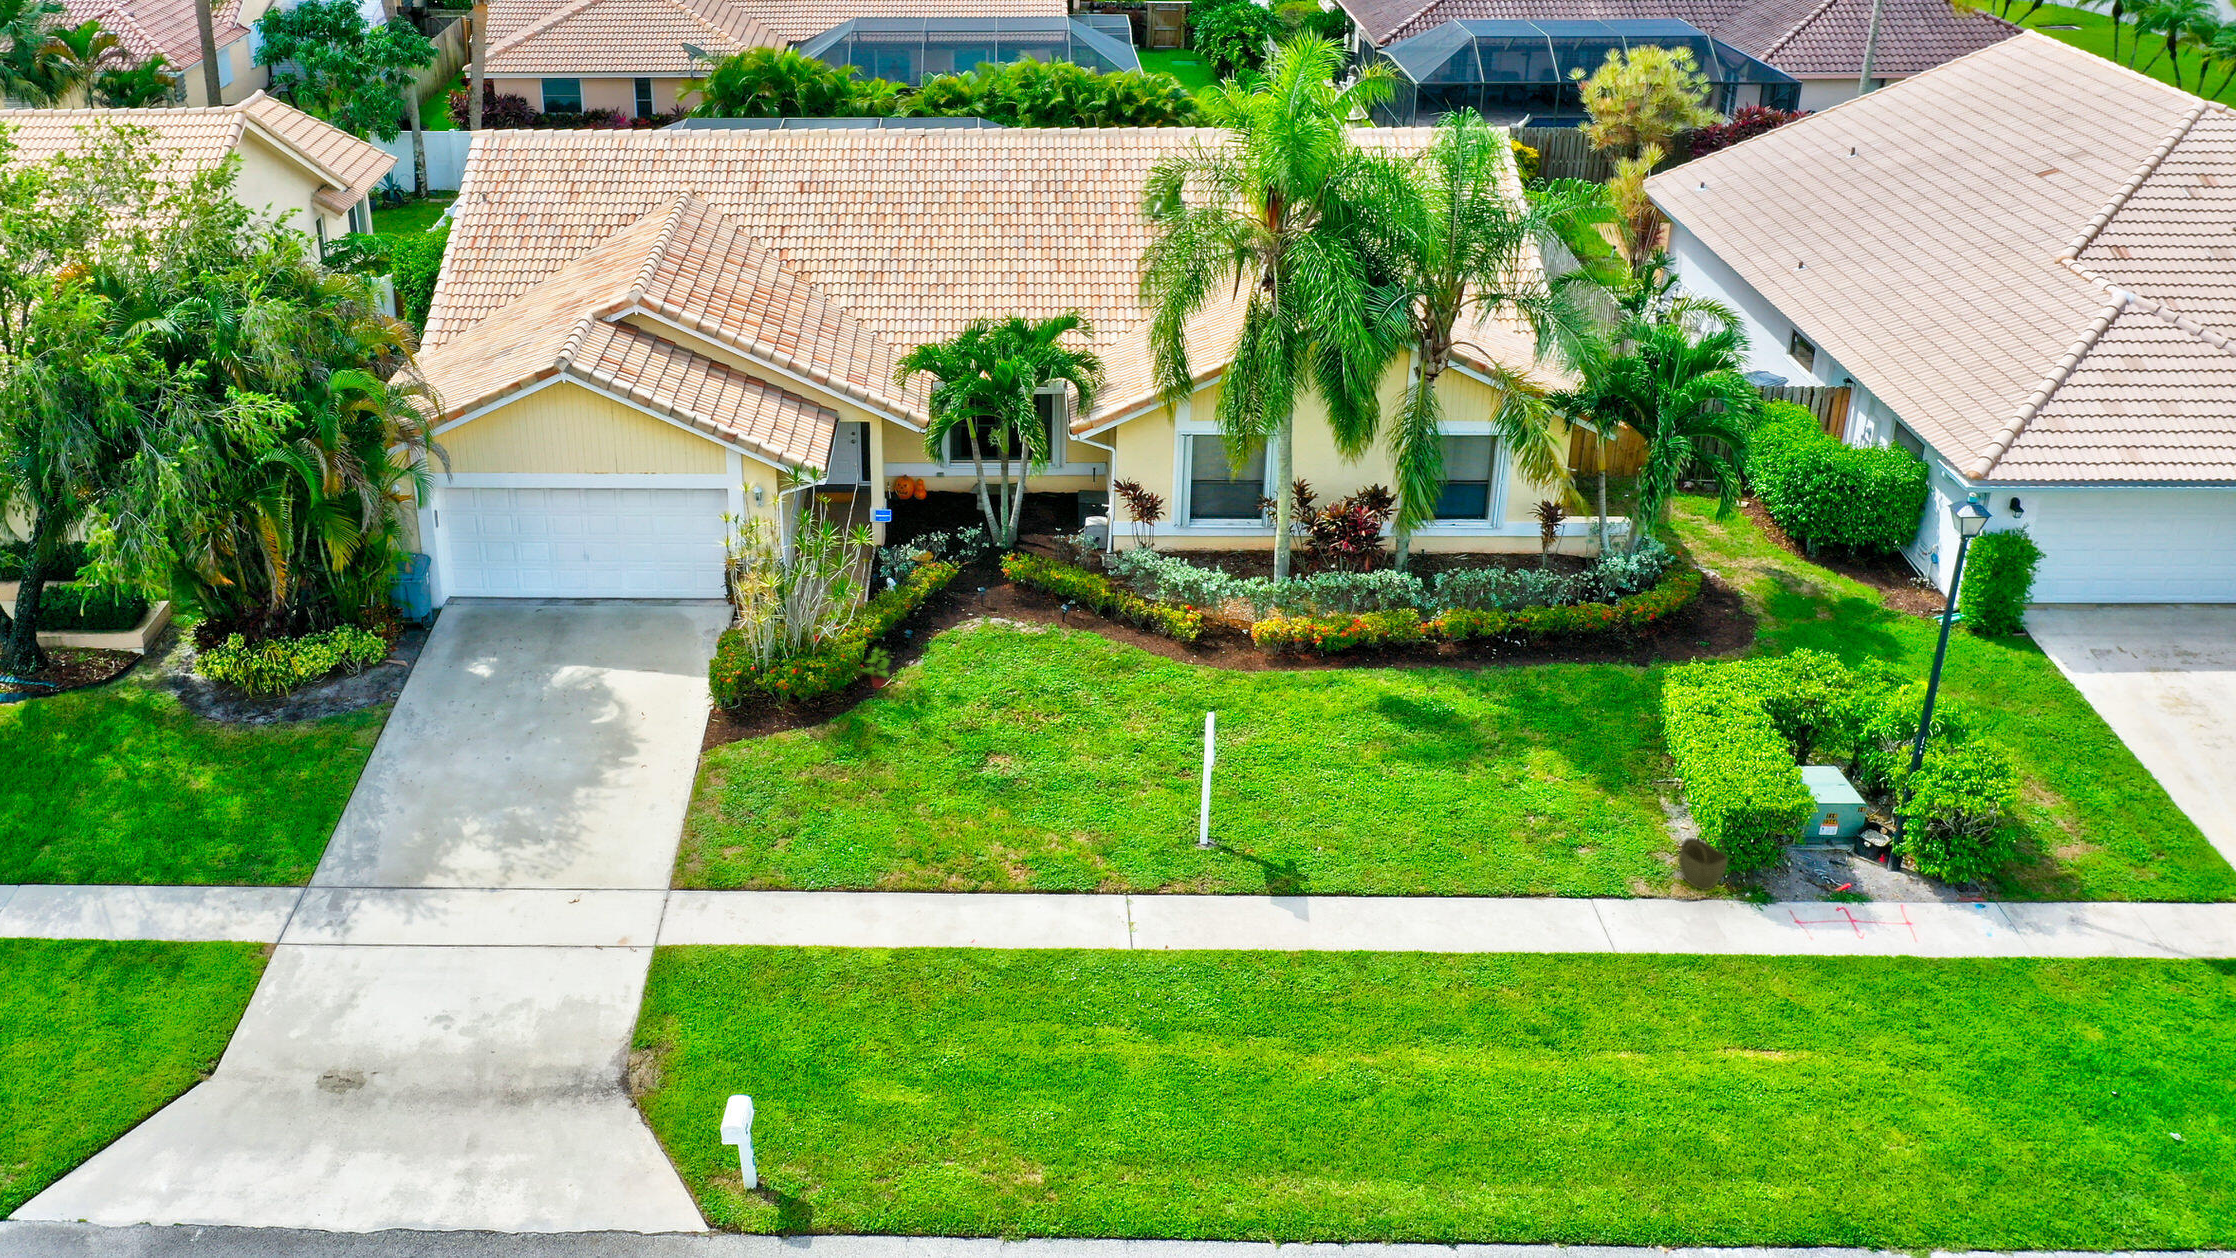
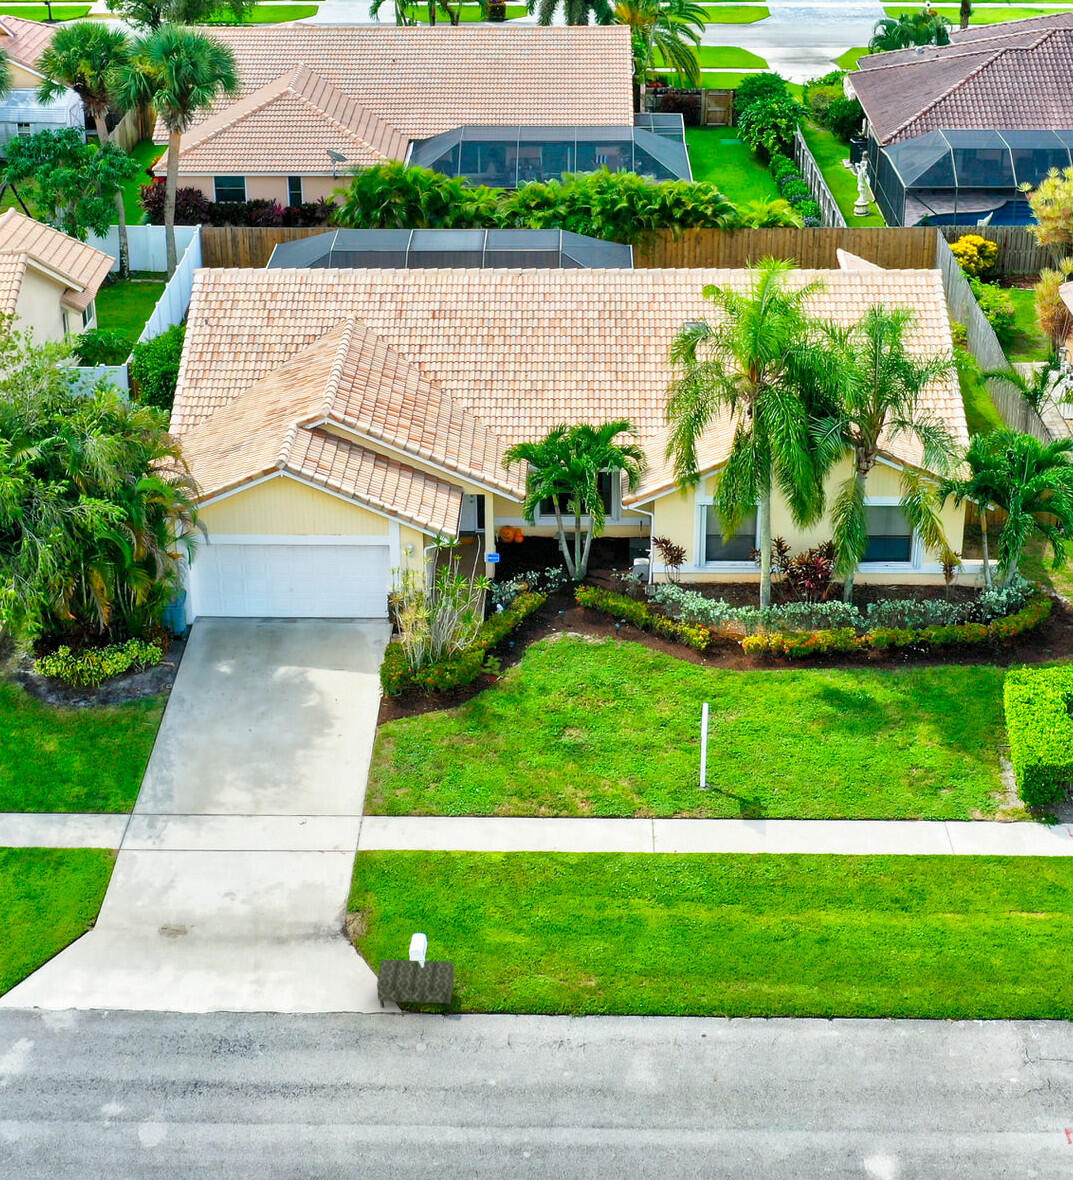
woven basket: present [1679,834,1728,890] -> none [999,781,1028,816]
bench: none [666,1138,800,1228] -> present [377,960,454,1010]

